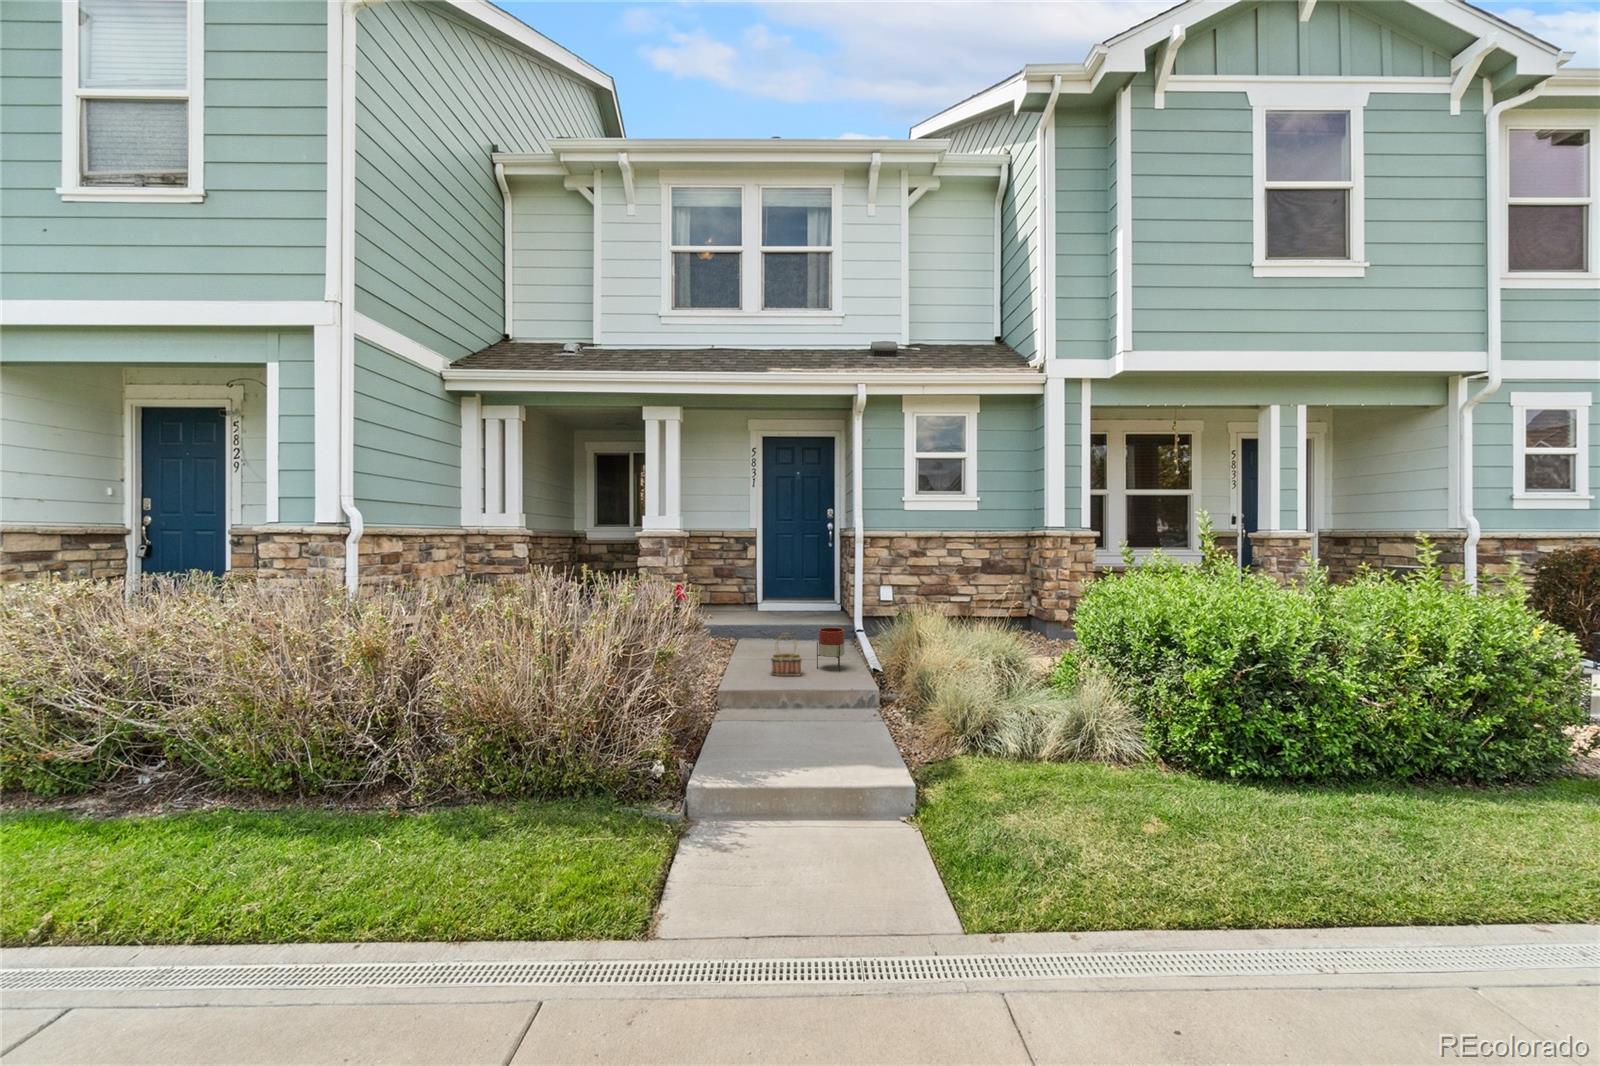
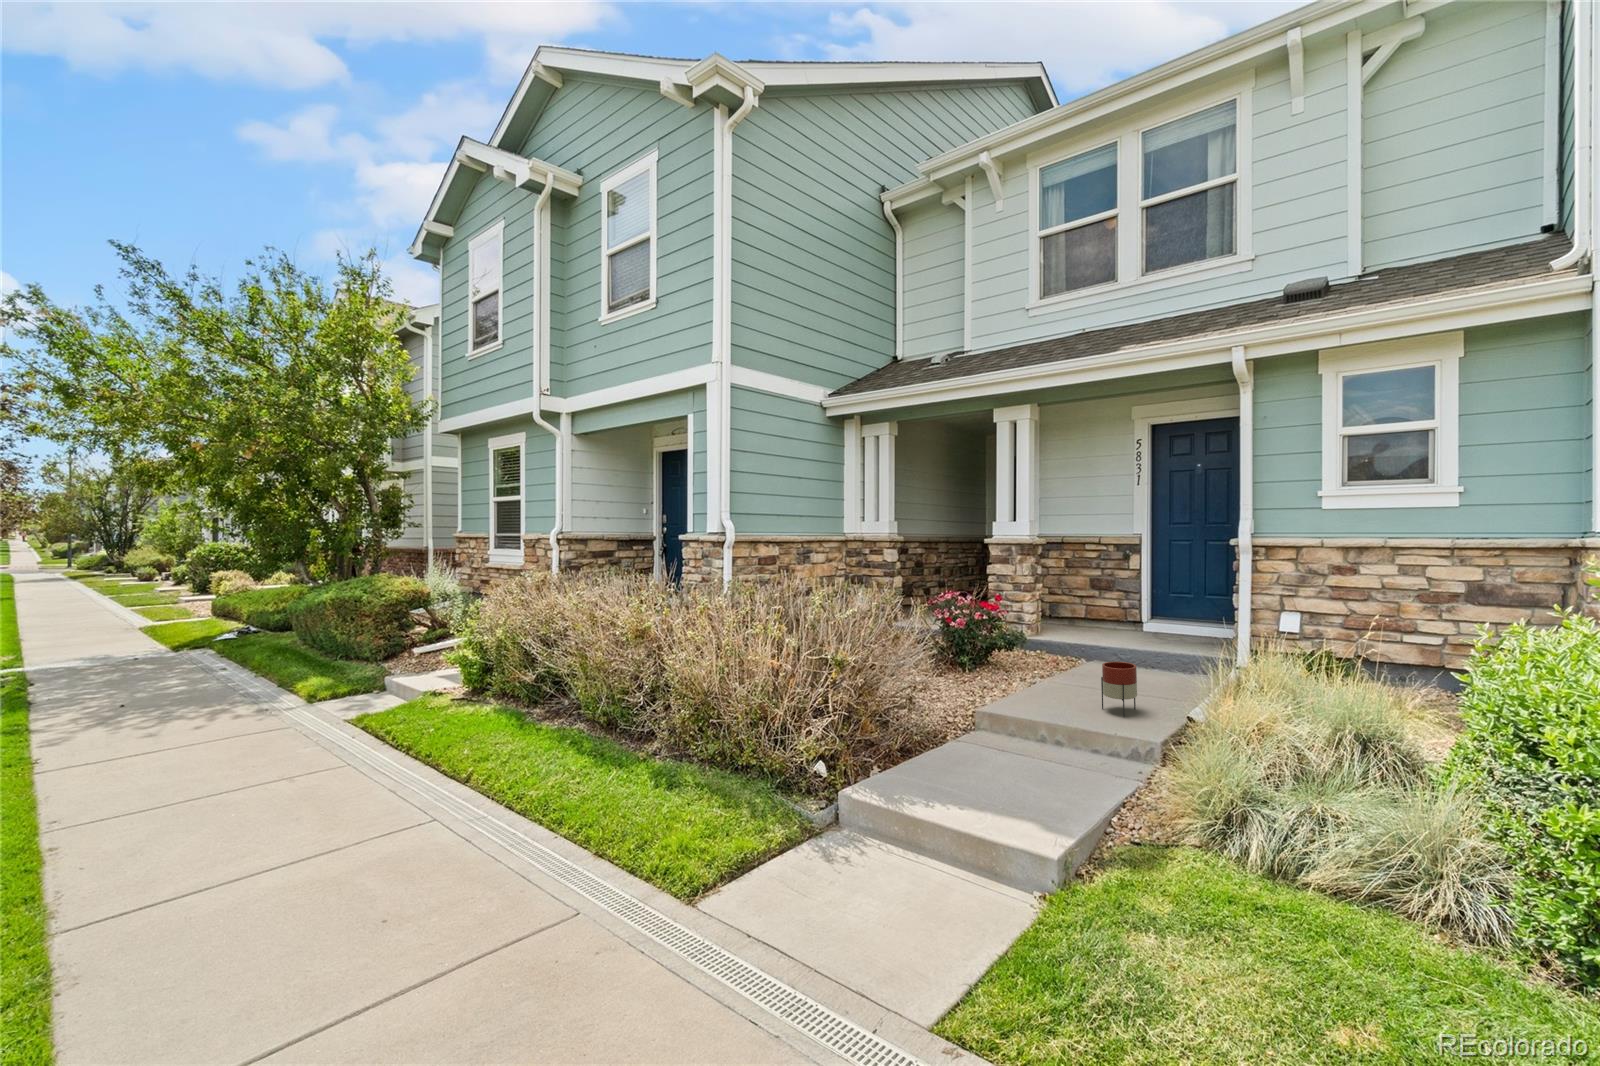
basket: present [771,635,802,676] -> none [1037,662,1076,714]

